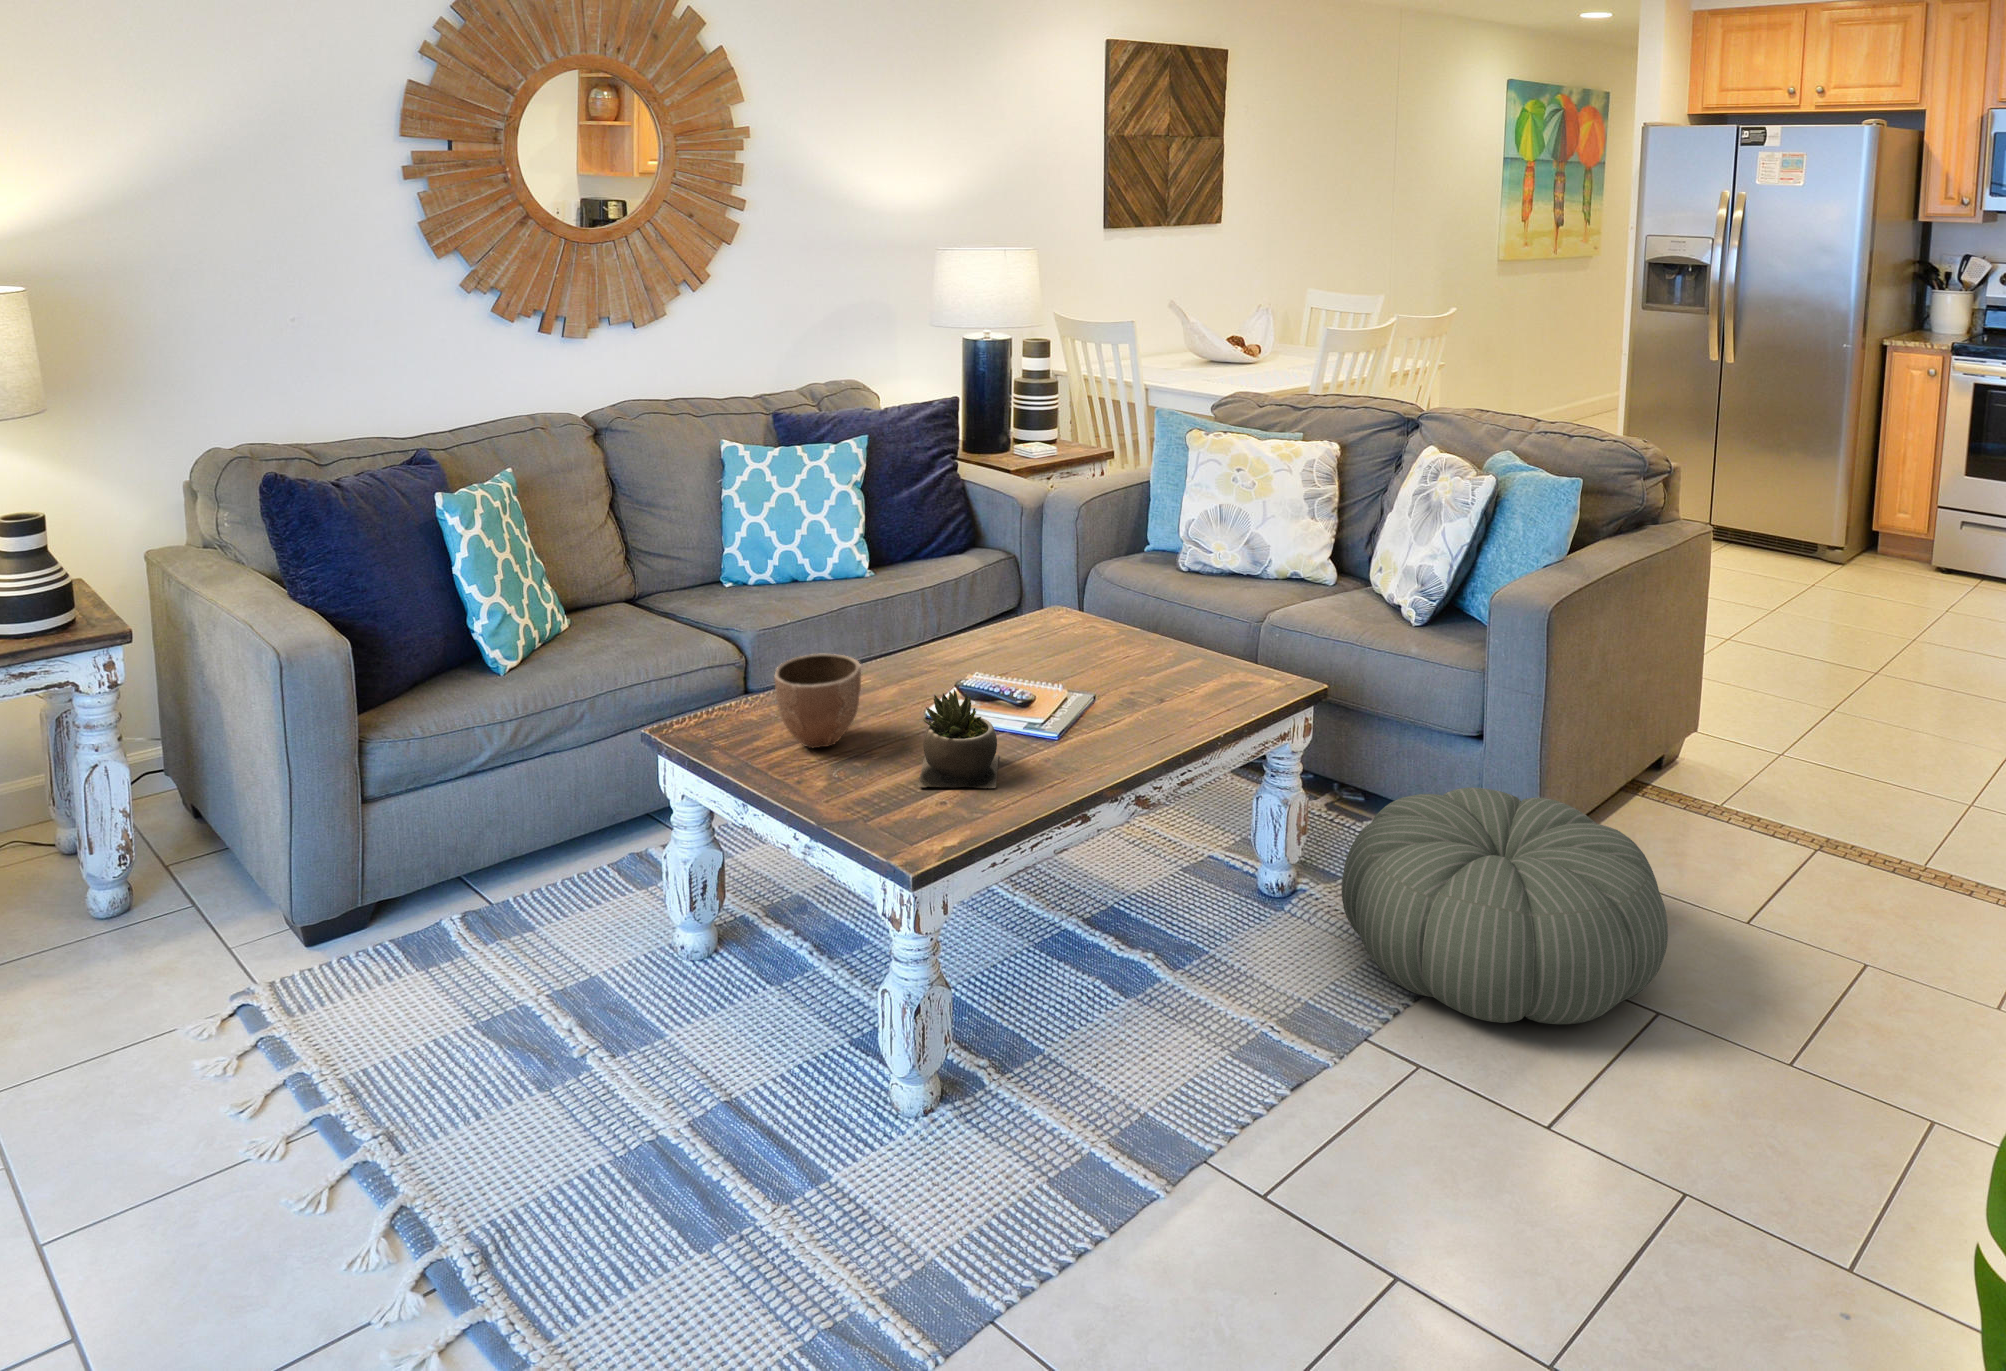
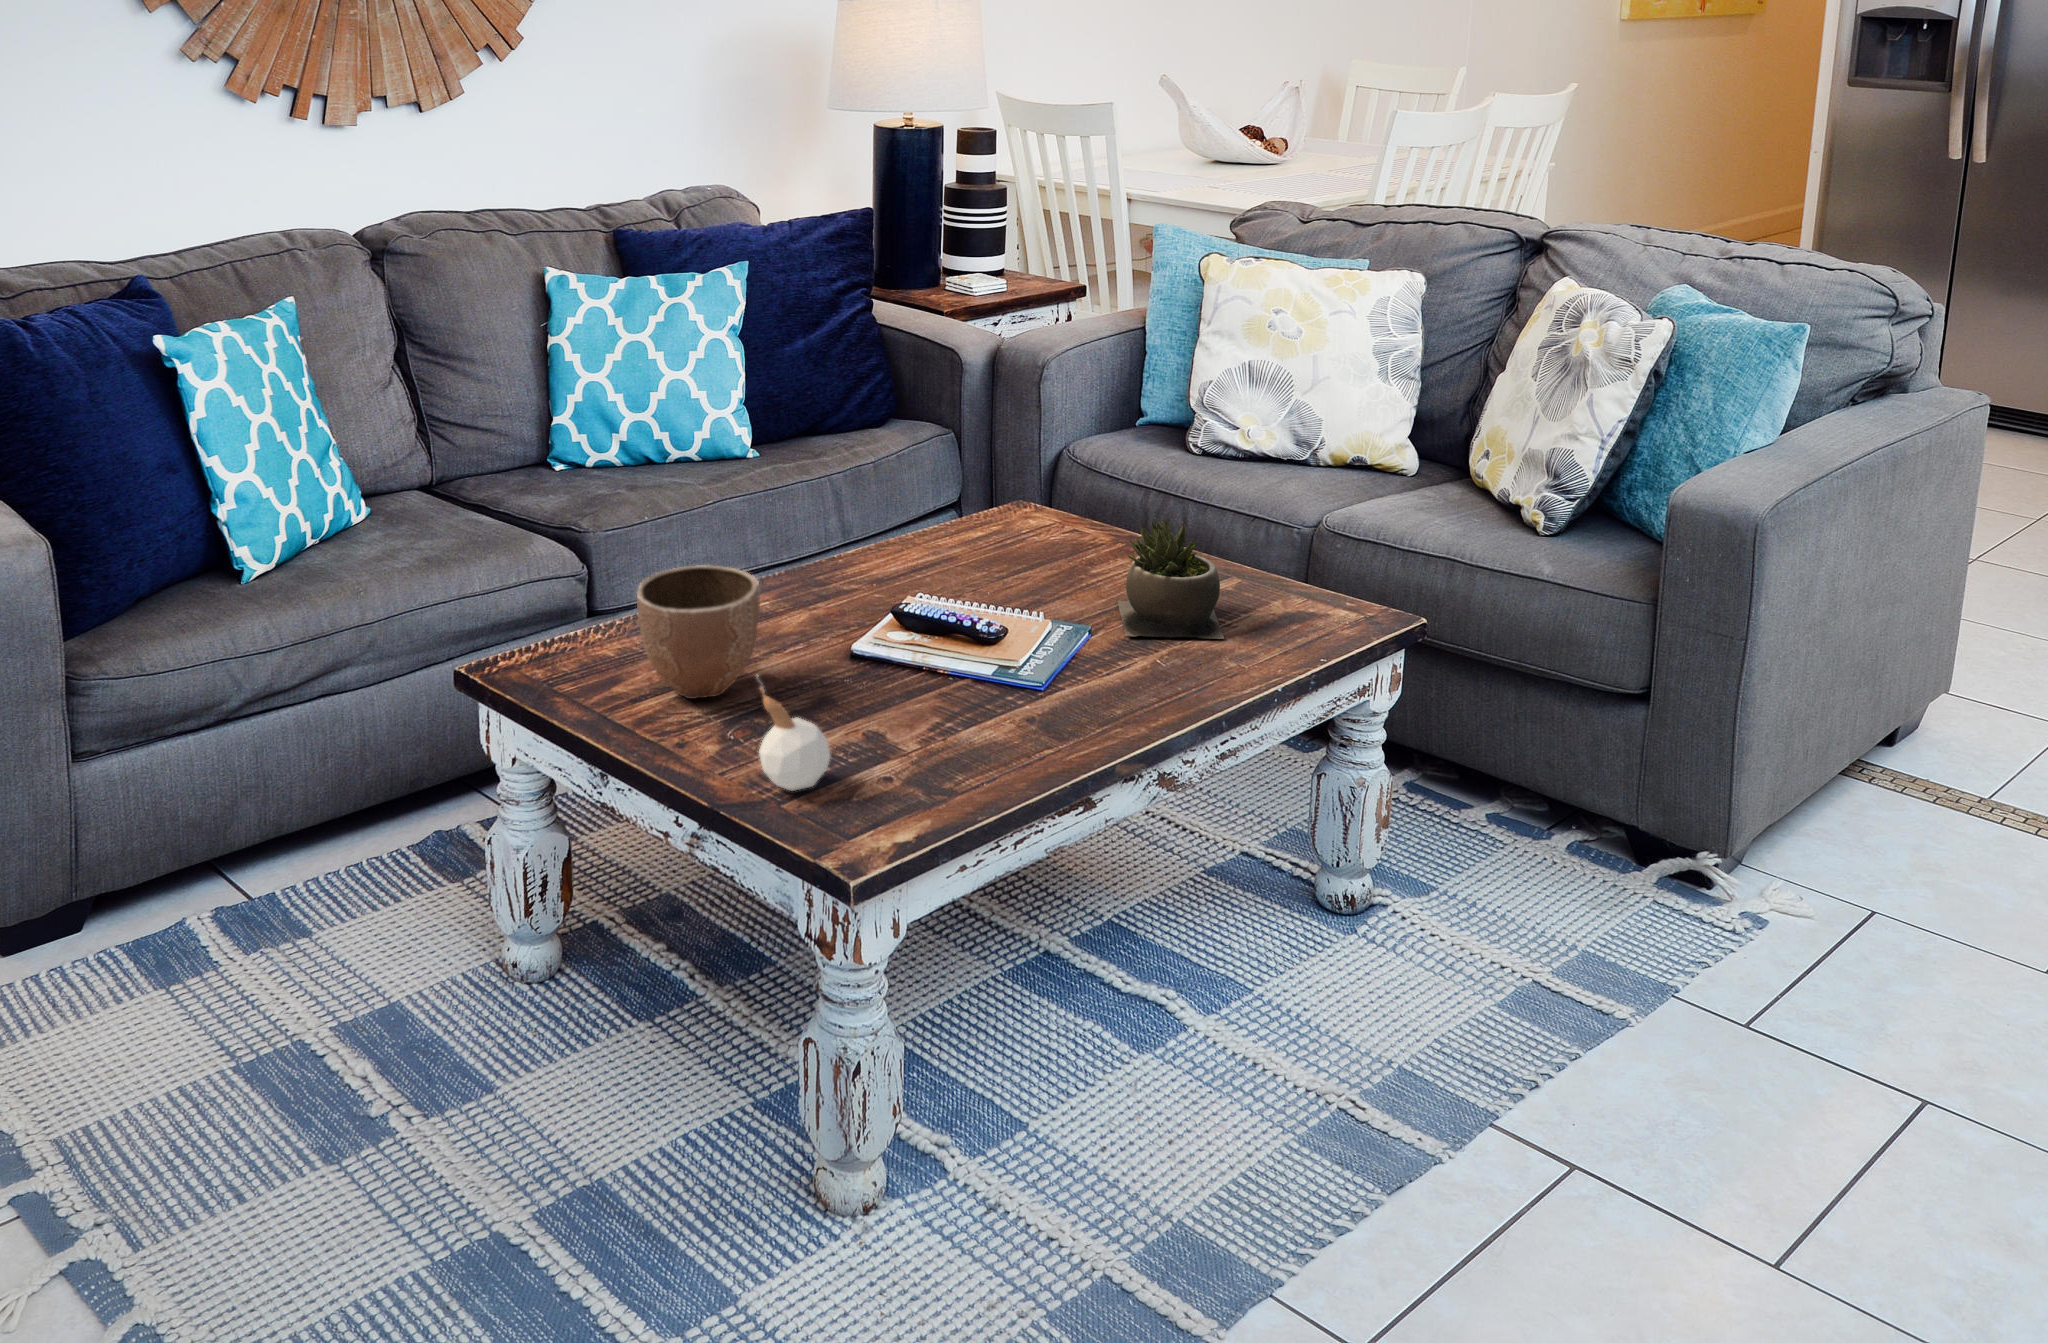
succulent plant: present [918,690,999,788] -> present [1118,518,1224,639]
candle: none [853,729,905,811] -> present [757,676,830,791]
pouf: present [1342,788,1668,1024] -> none [1452,769,1953,1115]

